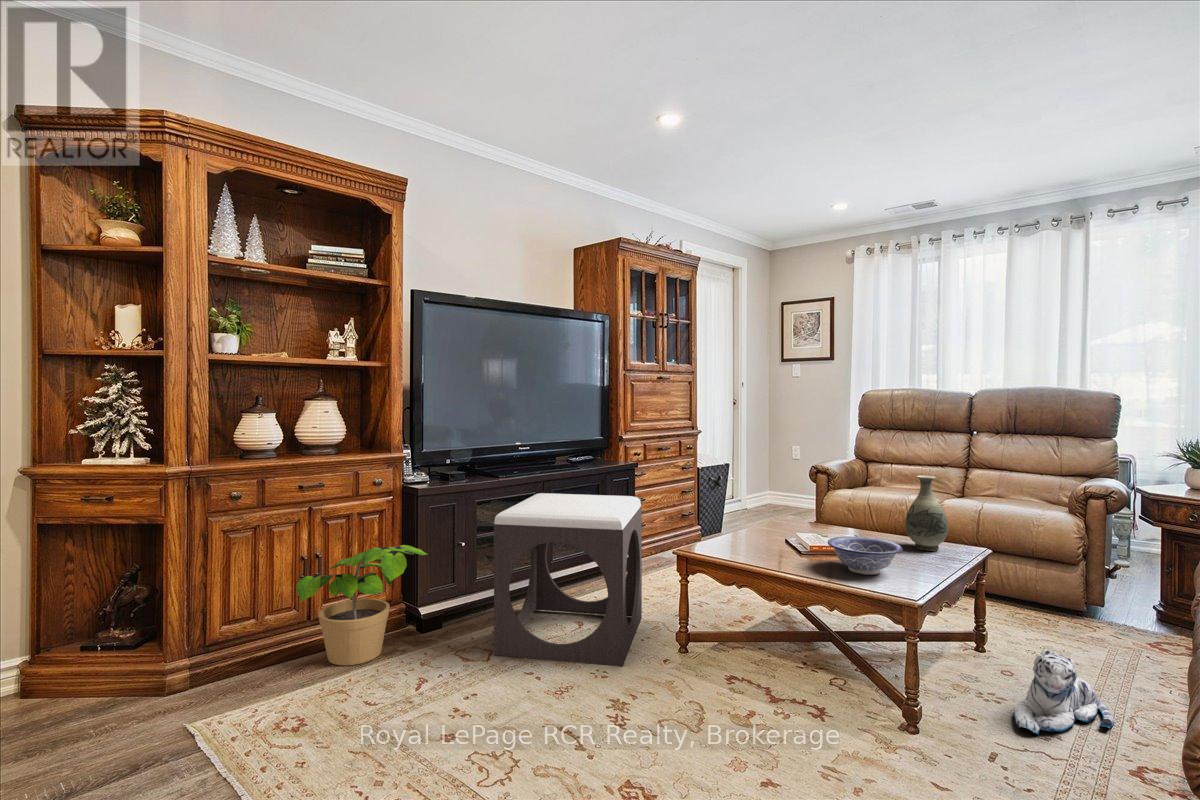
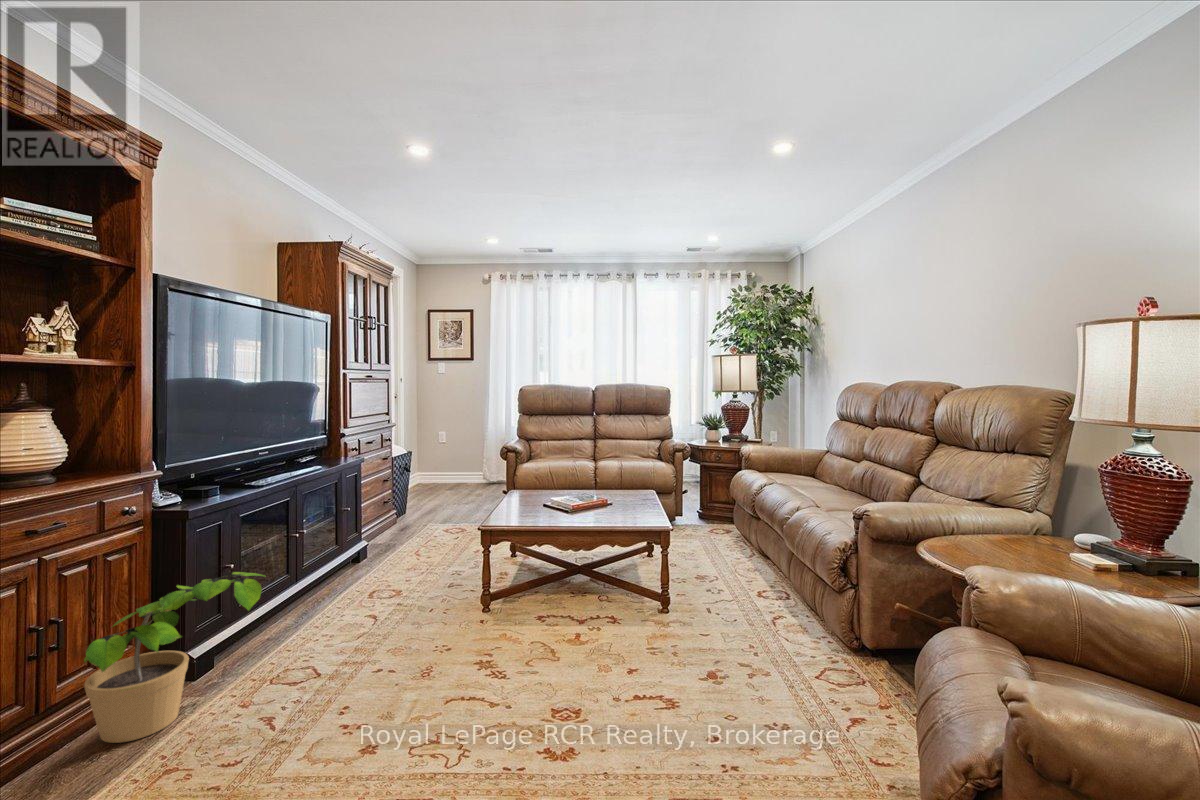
vase: present [905,476,948,551] -> none [613,447,637,496]
footstool: present [494,493,642,667] -> none [308,489,453,665]
decorative bowl: present [828,537,903,575] -> none [593,492,639,516]
plush toy: present [1014,650,1114,734] -> none [691,540,730,587]

